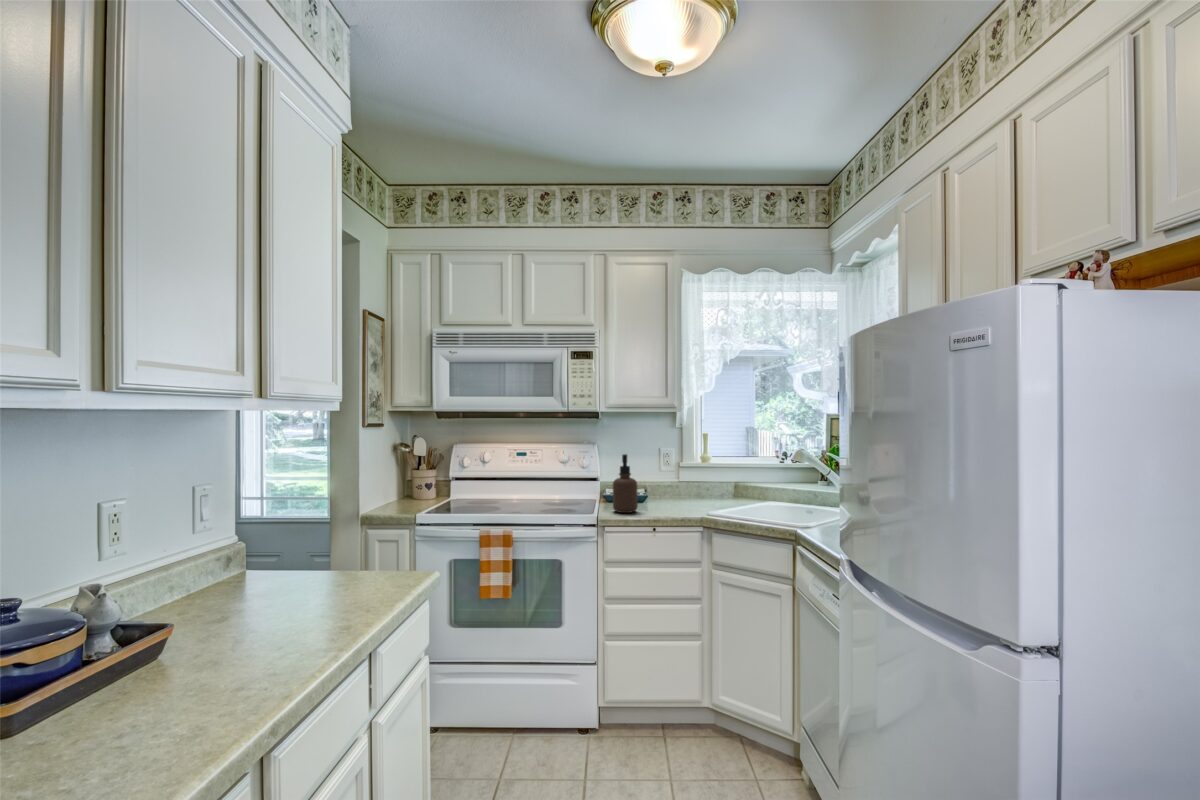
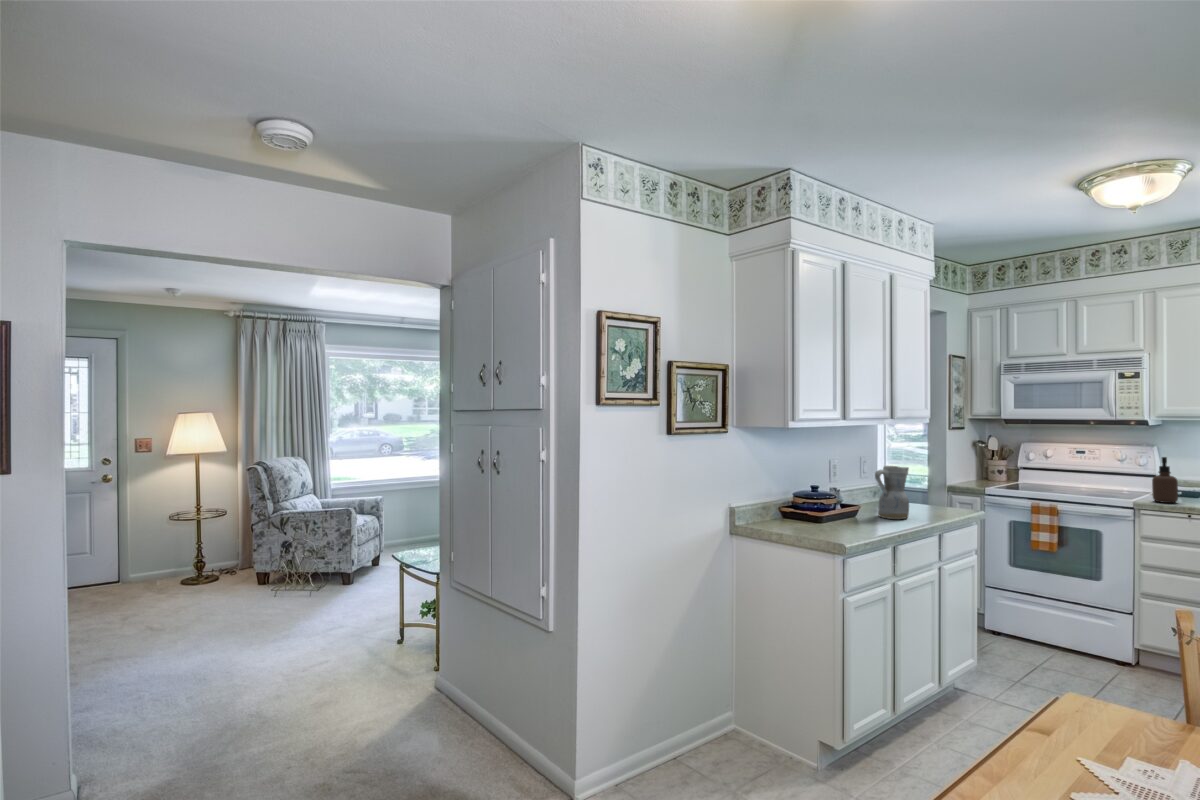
ceramic pitcher: none [164,520,280,692] -> present [875,466,909,519]

